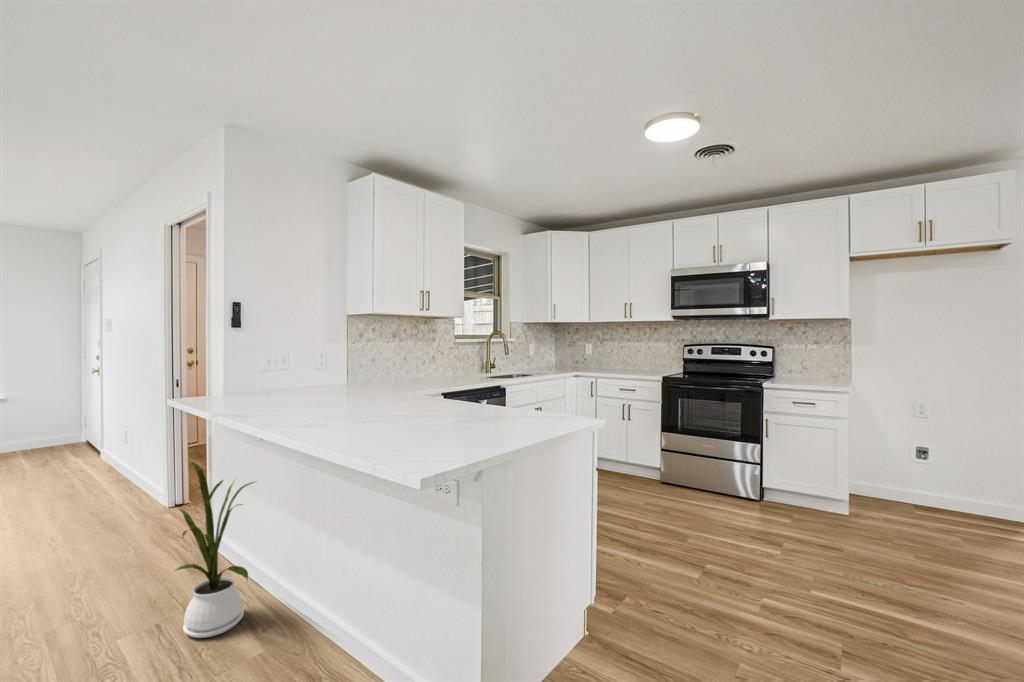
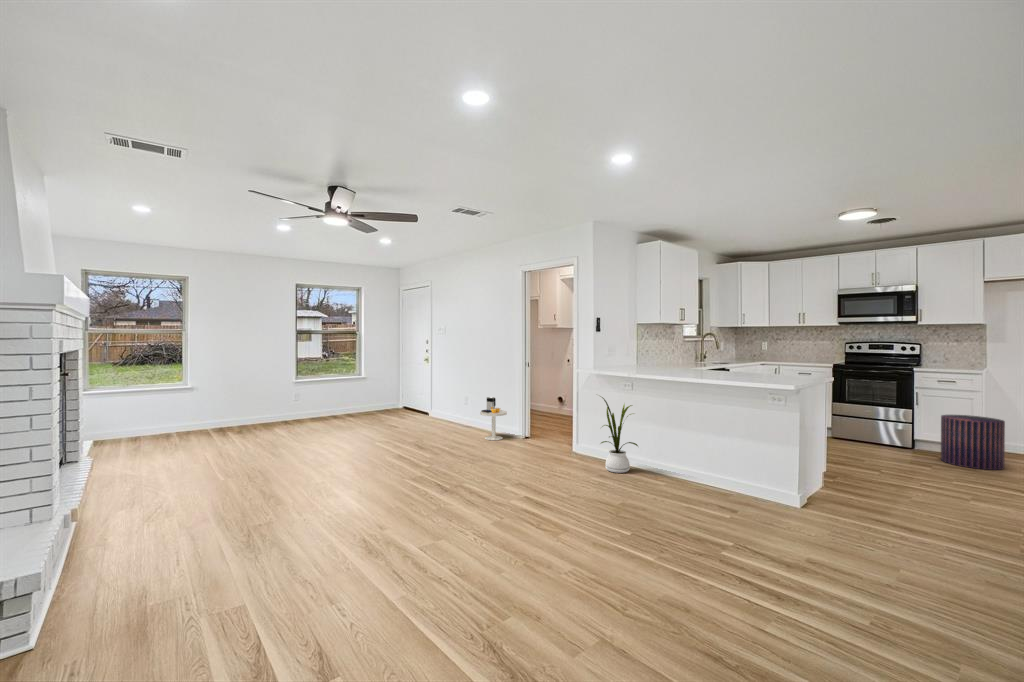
side table: none [51,451,117,536] -> present [480,397,507,440]
pouf: none [799,454,883,546] -> present [941,415,1005,470]

